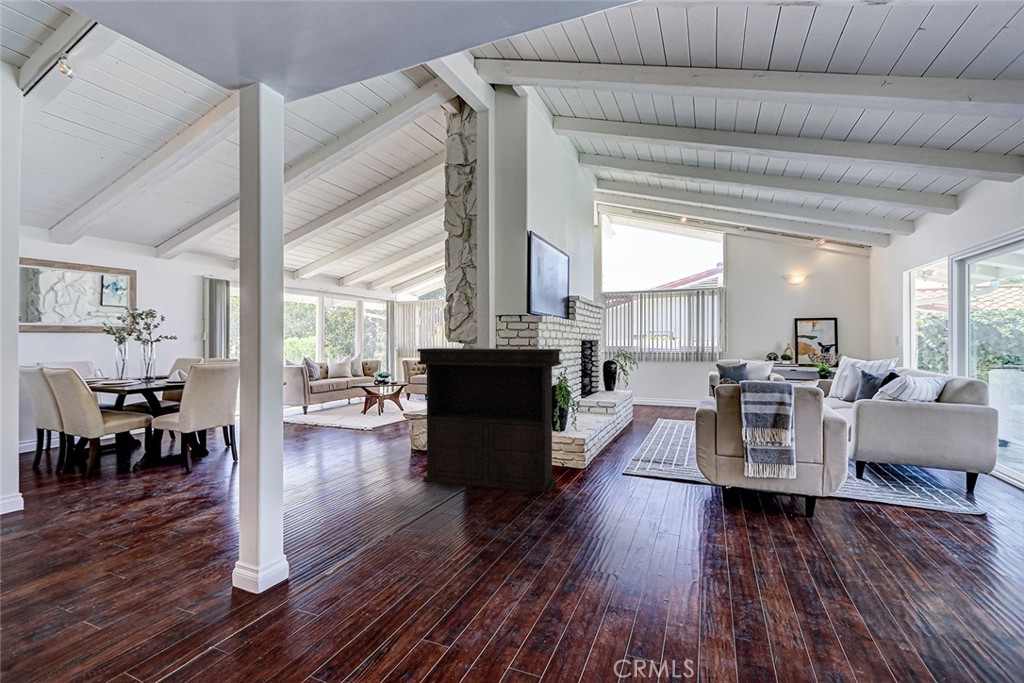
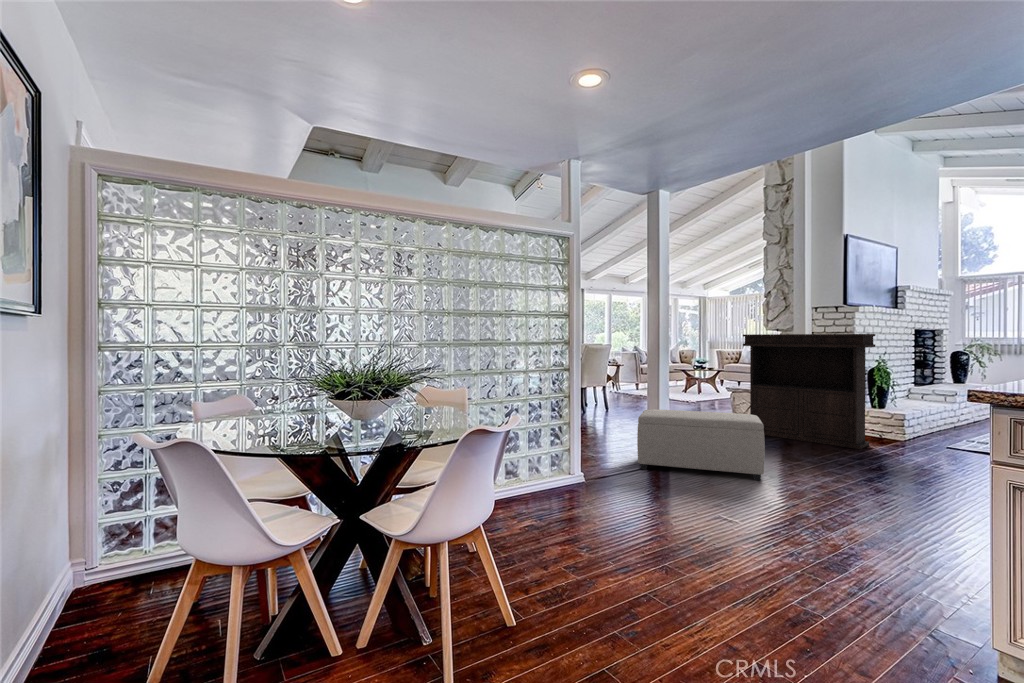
ottoman: none [180,491,434,657] -> present [637,409,765,480]

